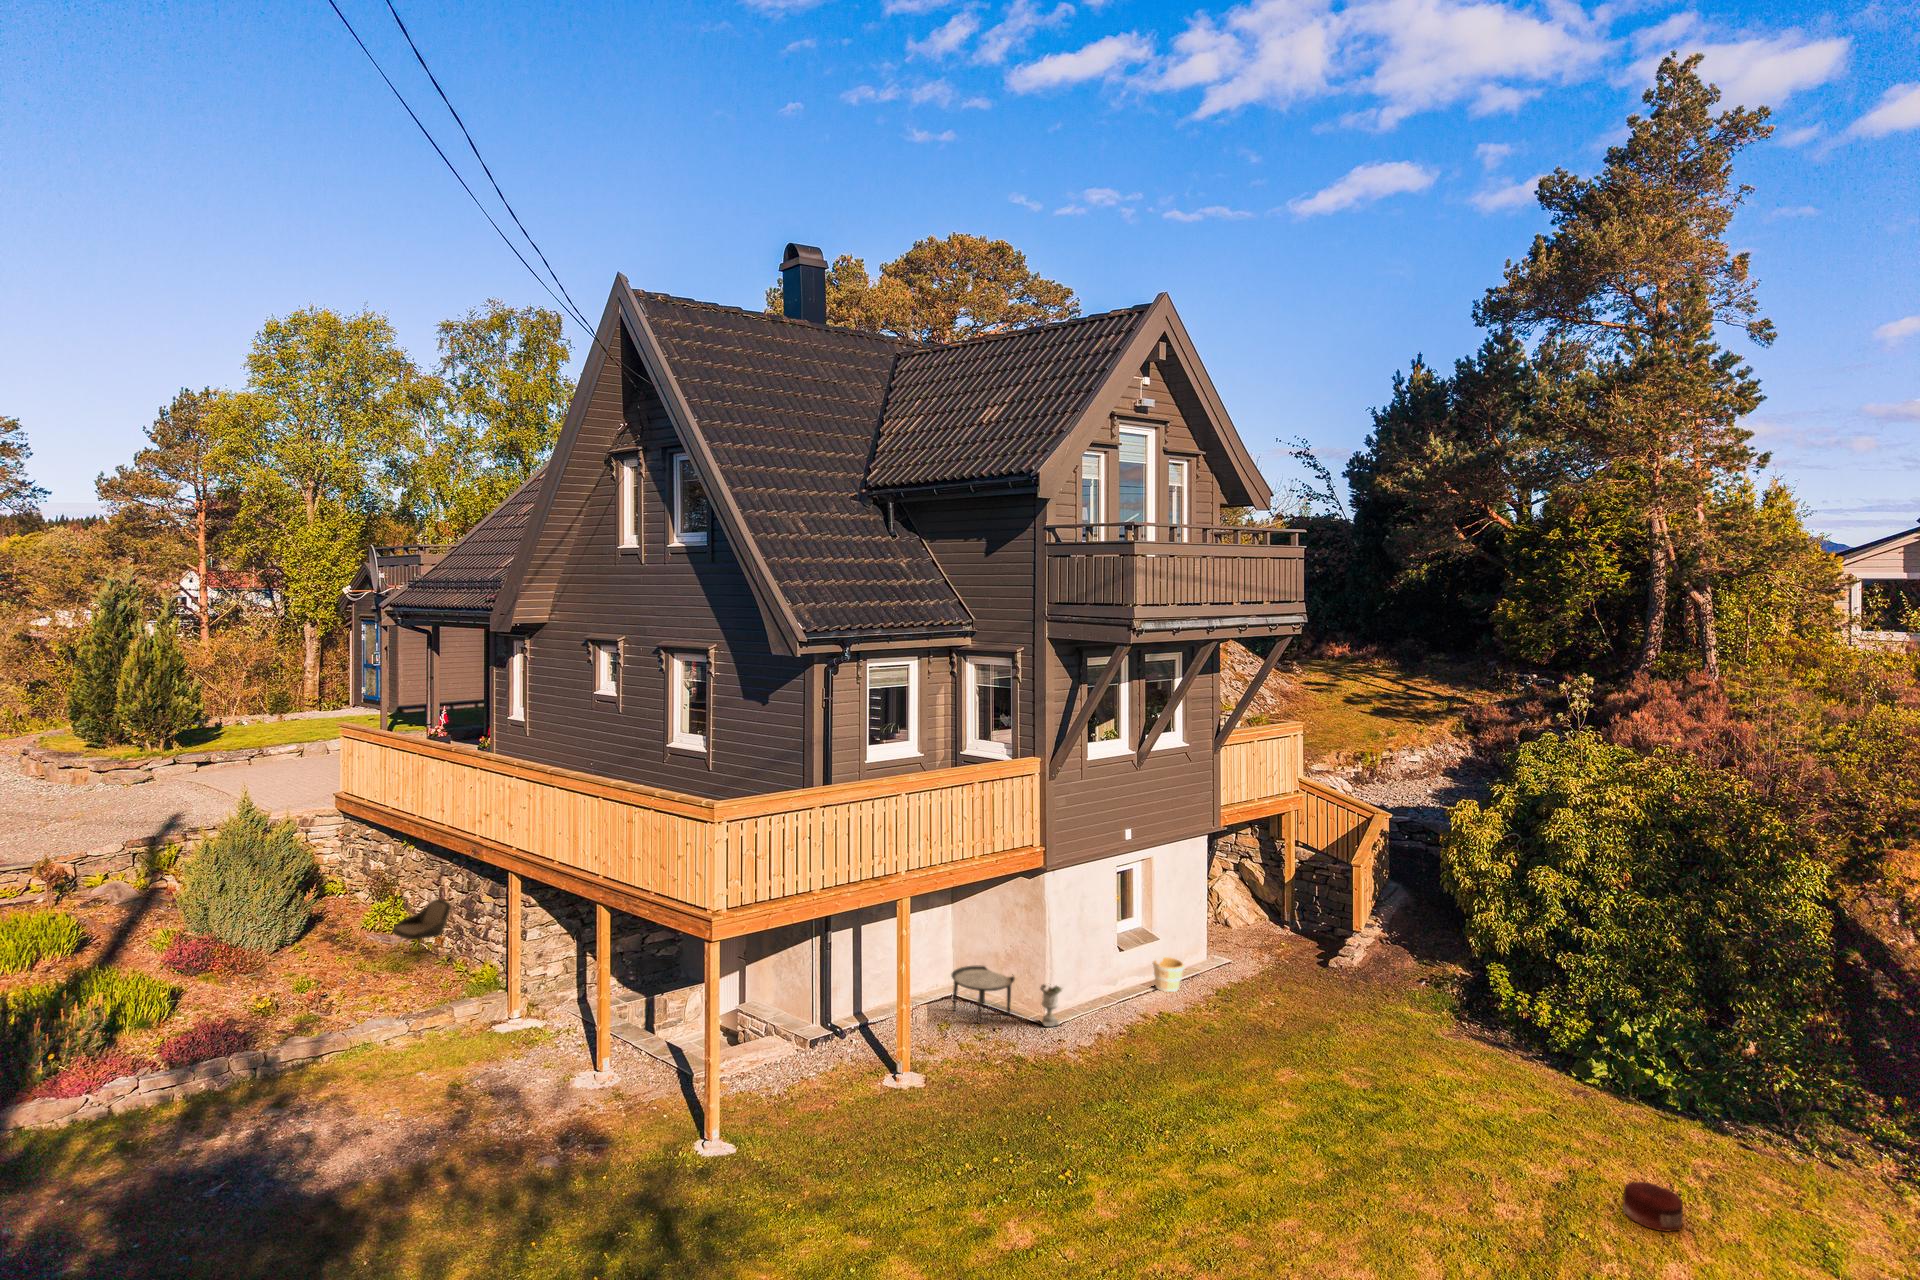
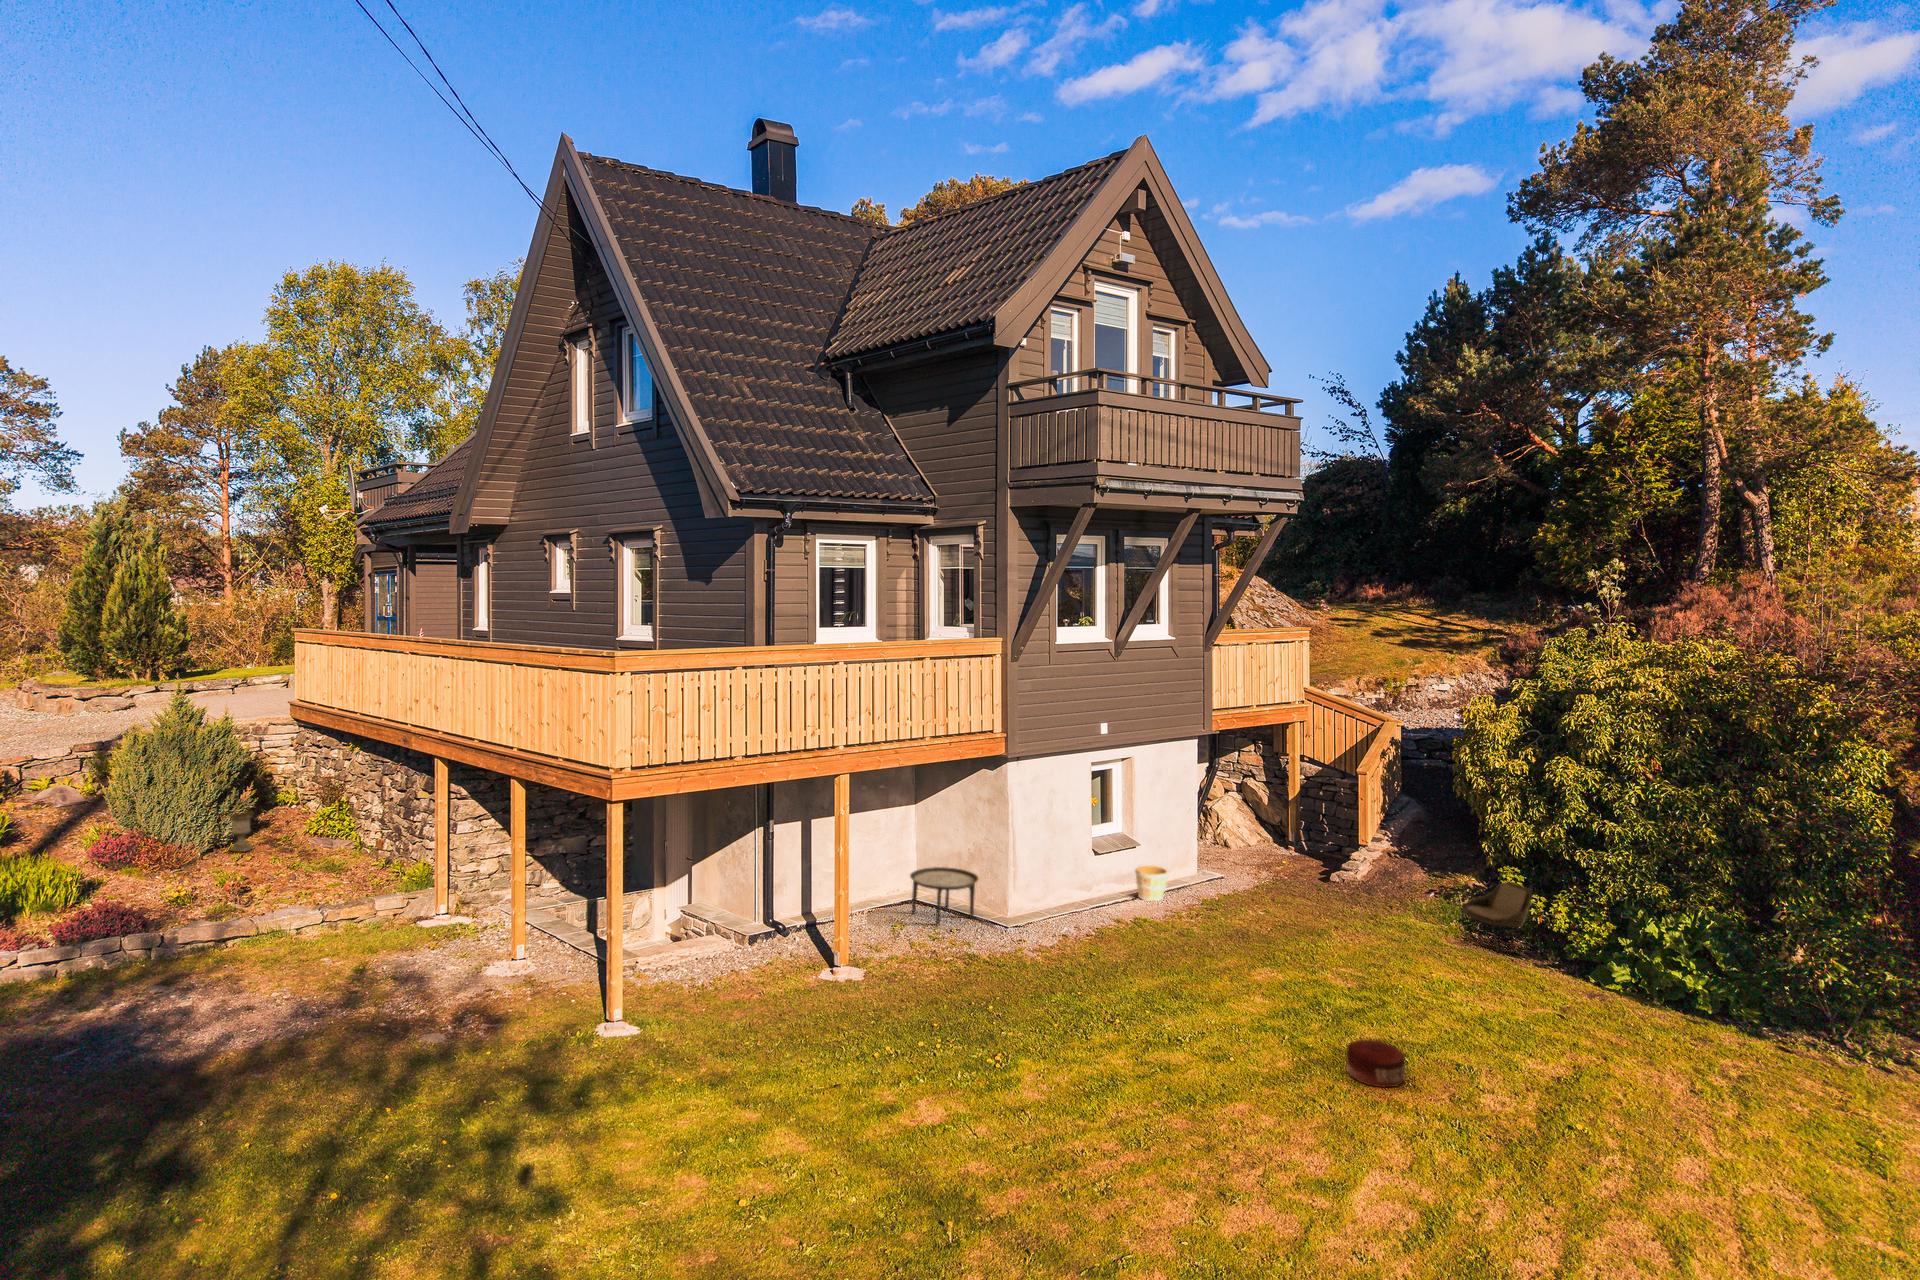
lounge chair: present [392,899,451,961] -> present [1461,882,1532,951]
planter: present [1040,984,1062,1027] -> present [229,810,254,852]
pouf: present [1623,1182,1683,1231] -> present [1346,1040,1405,1087]

